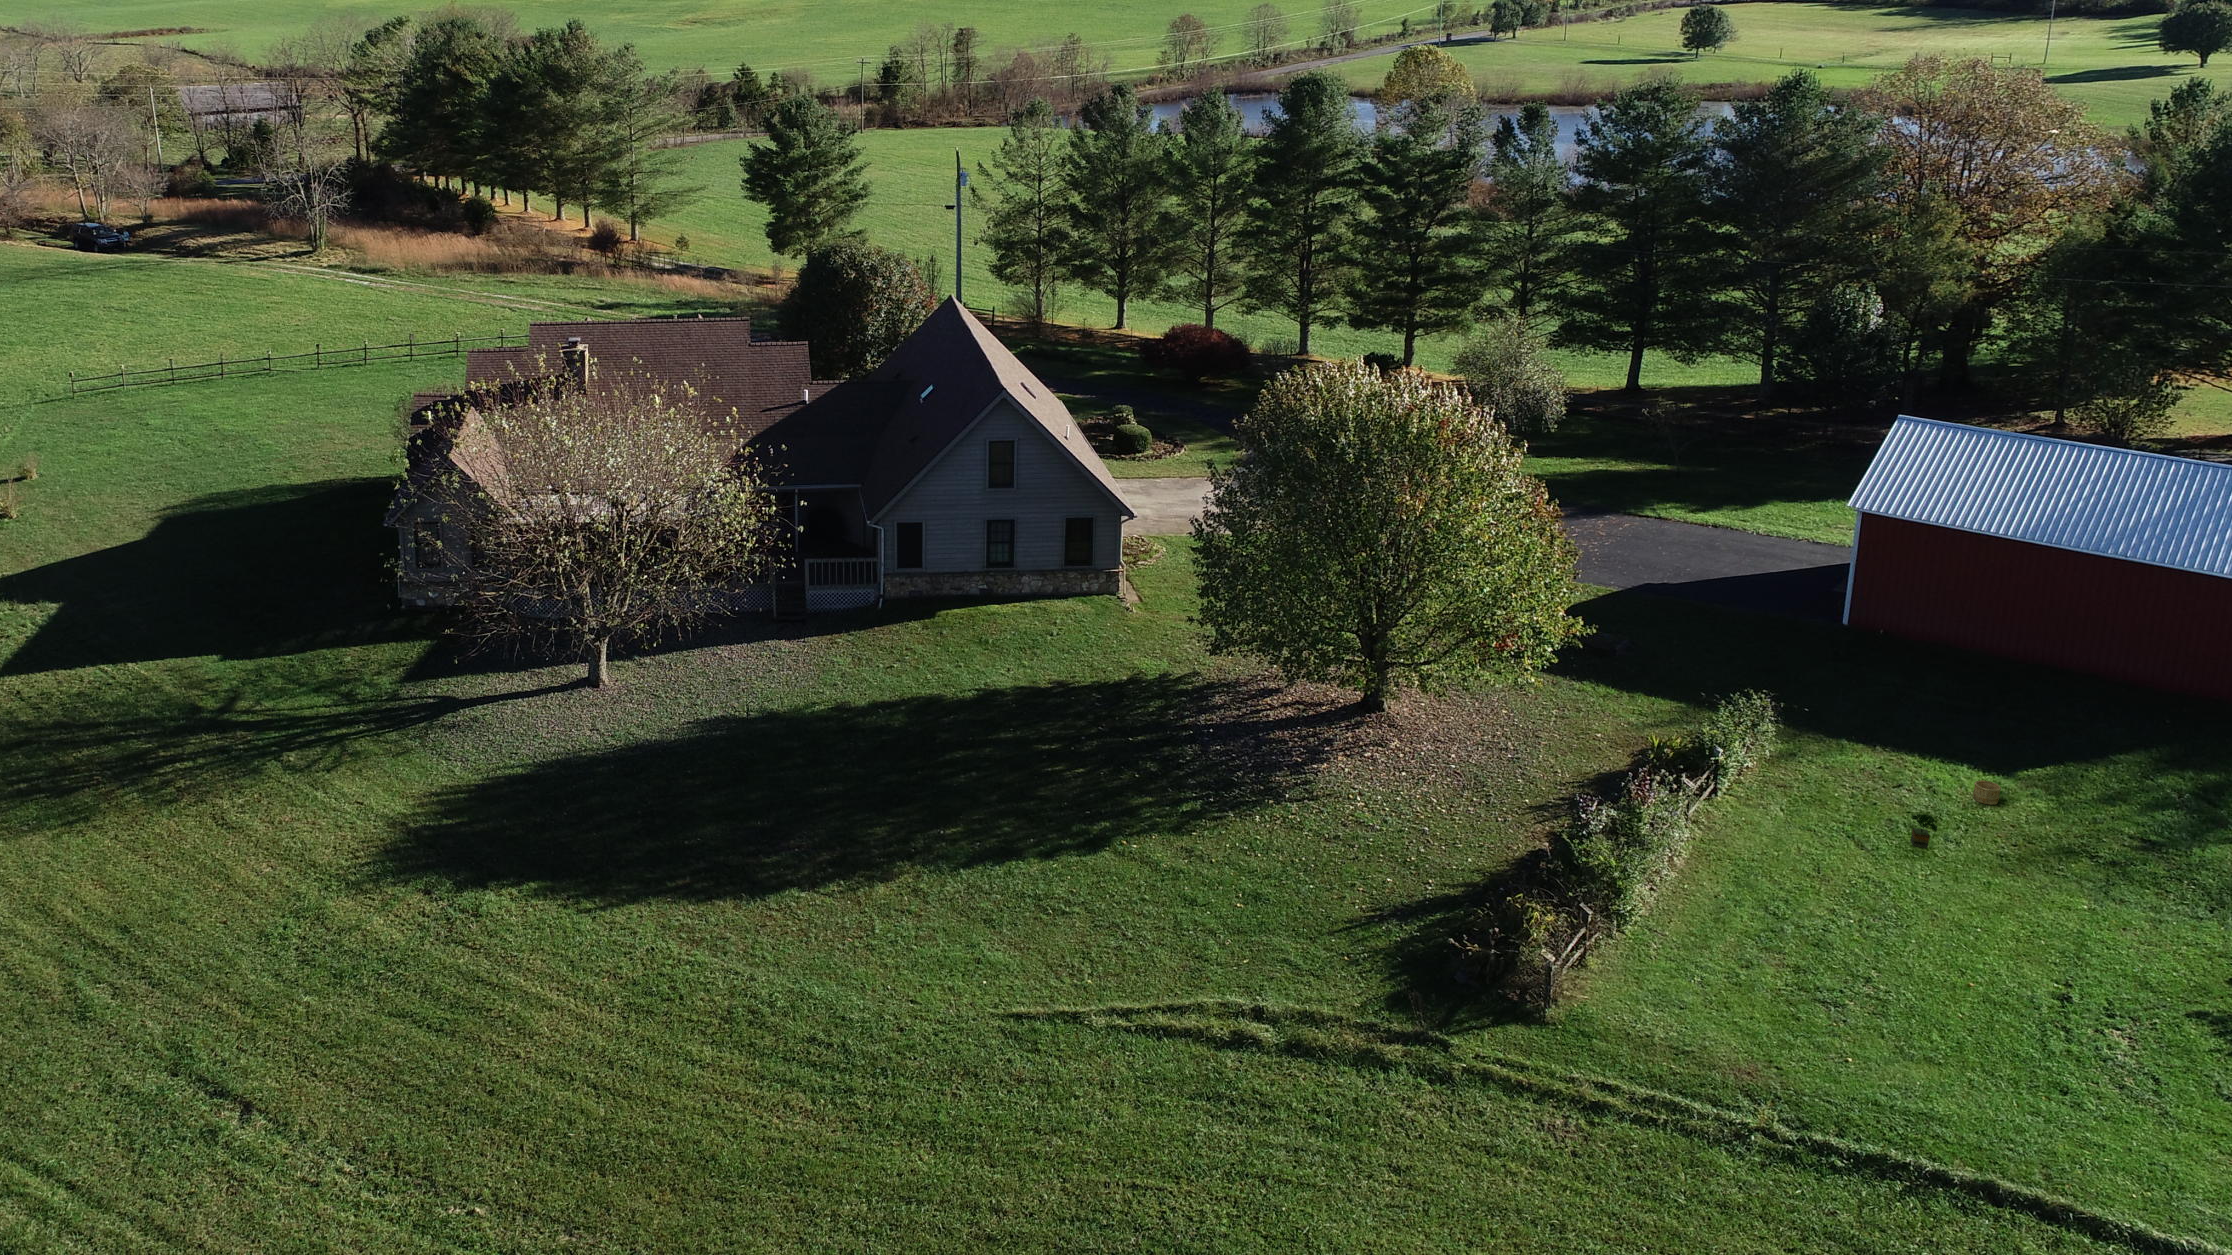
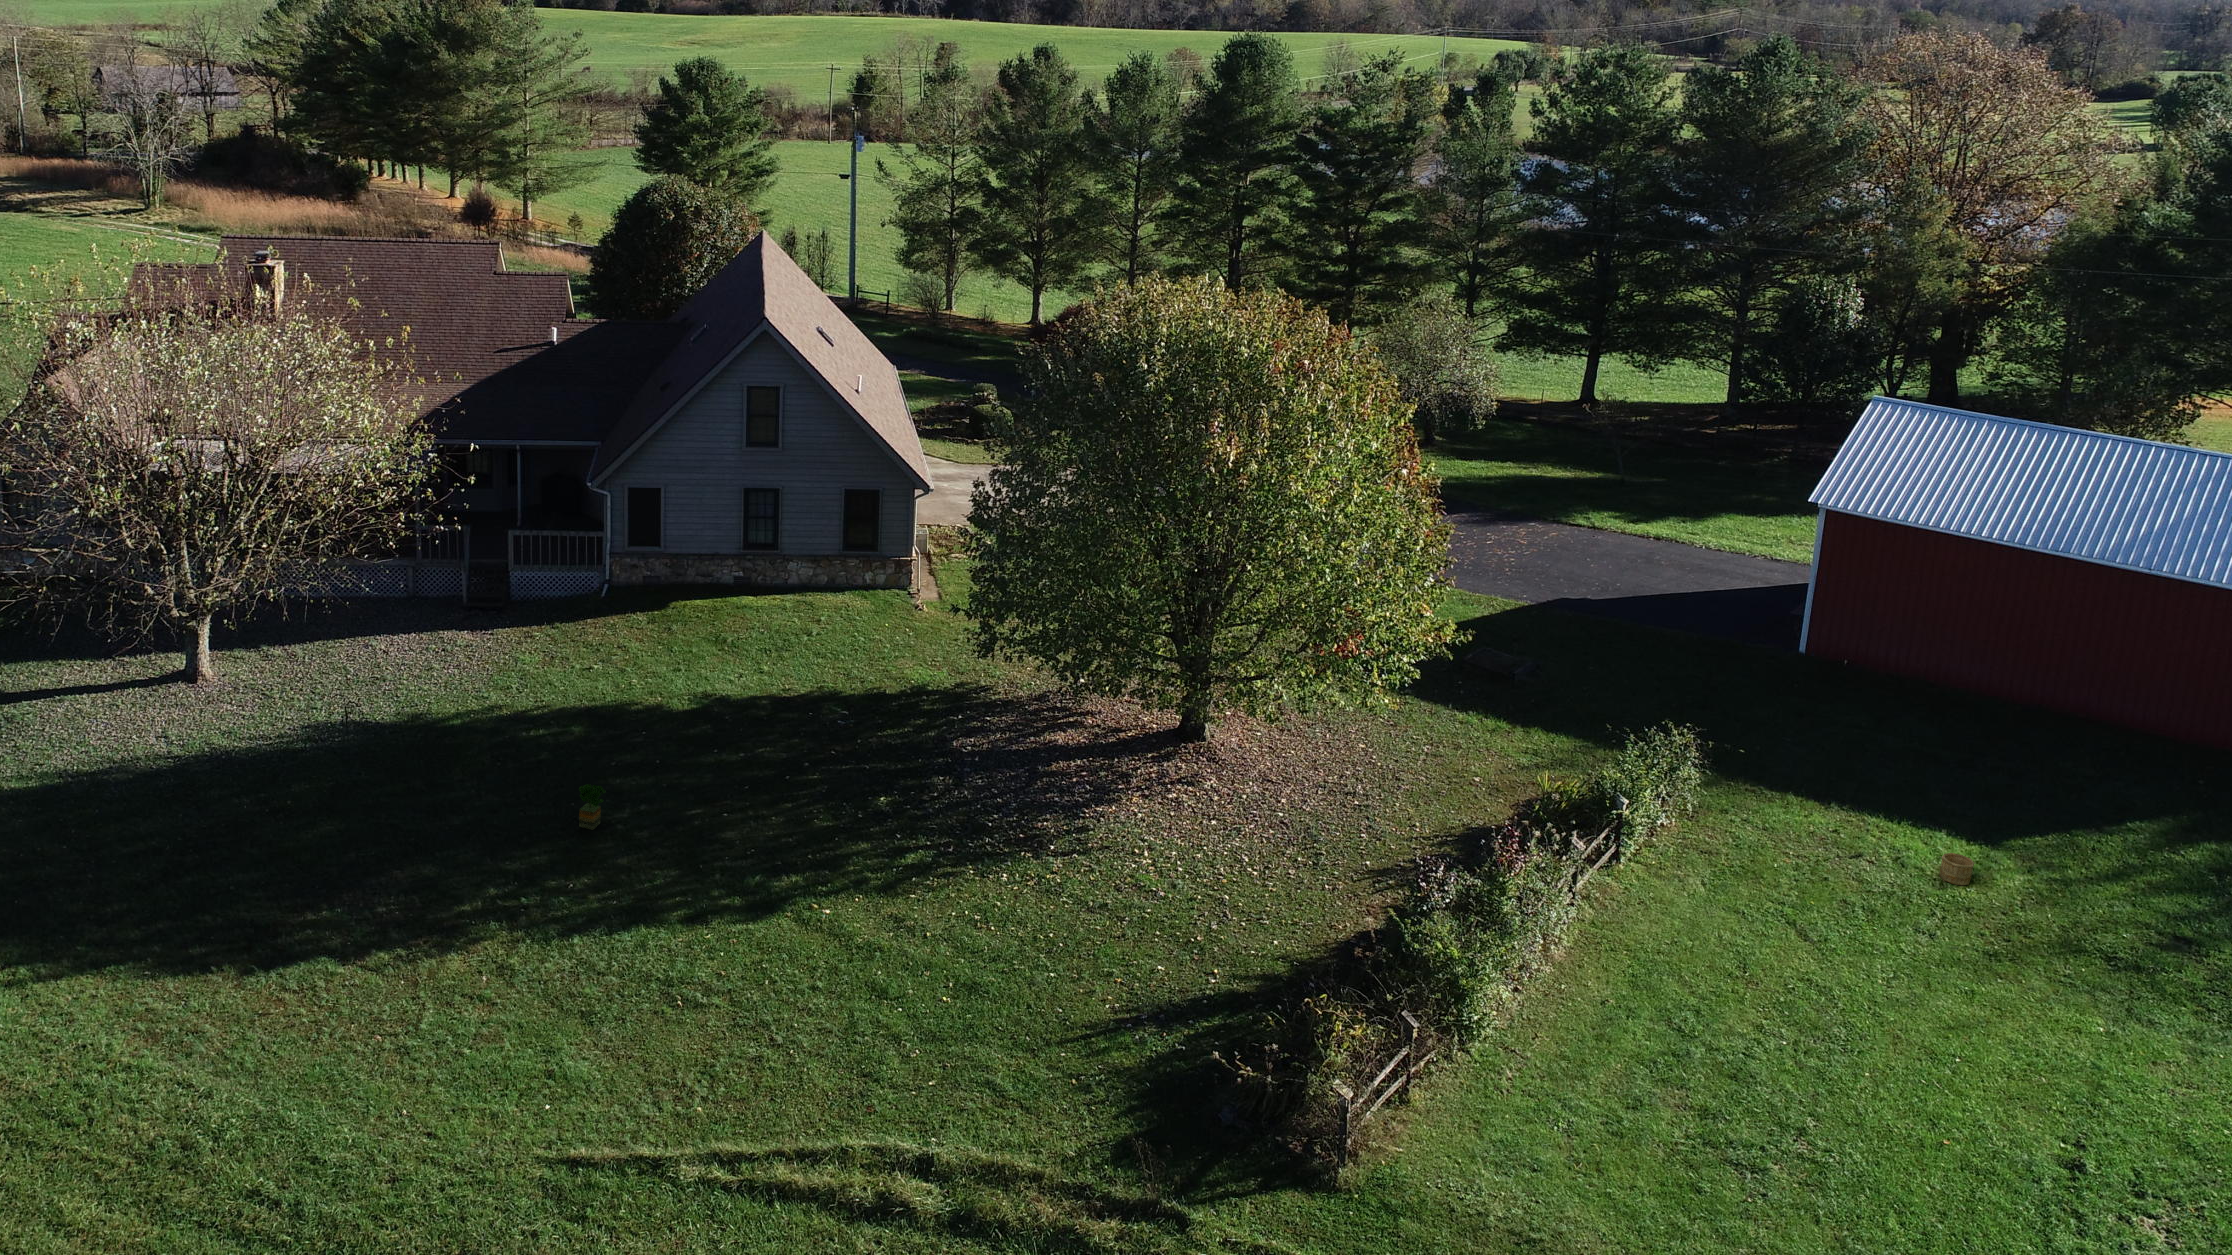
potted tree: present [1911,814,1937,848] -> present [579,784,606,830]

